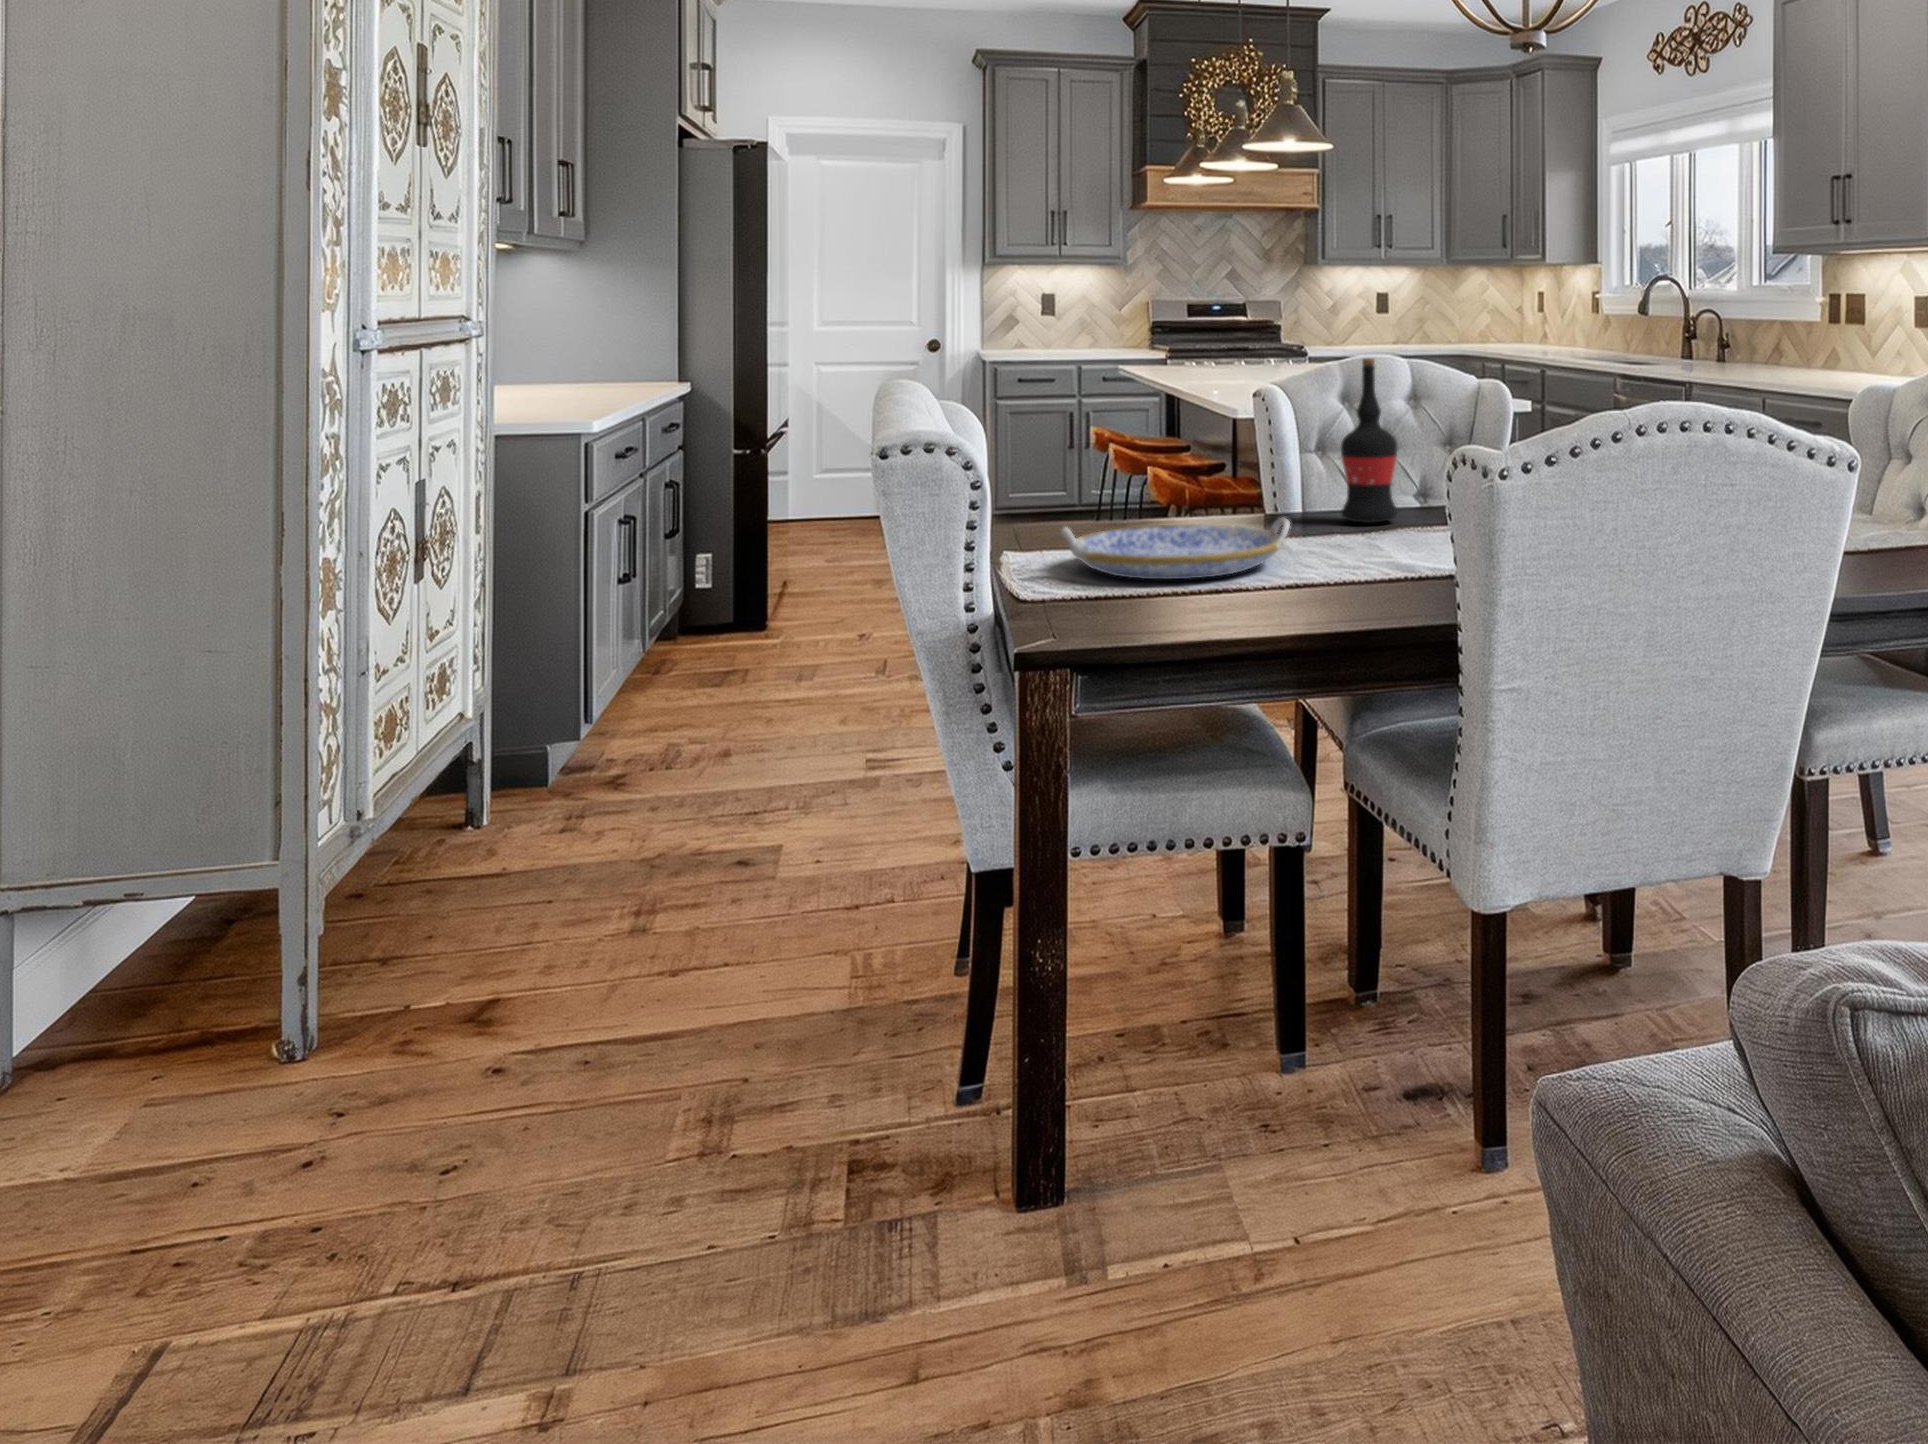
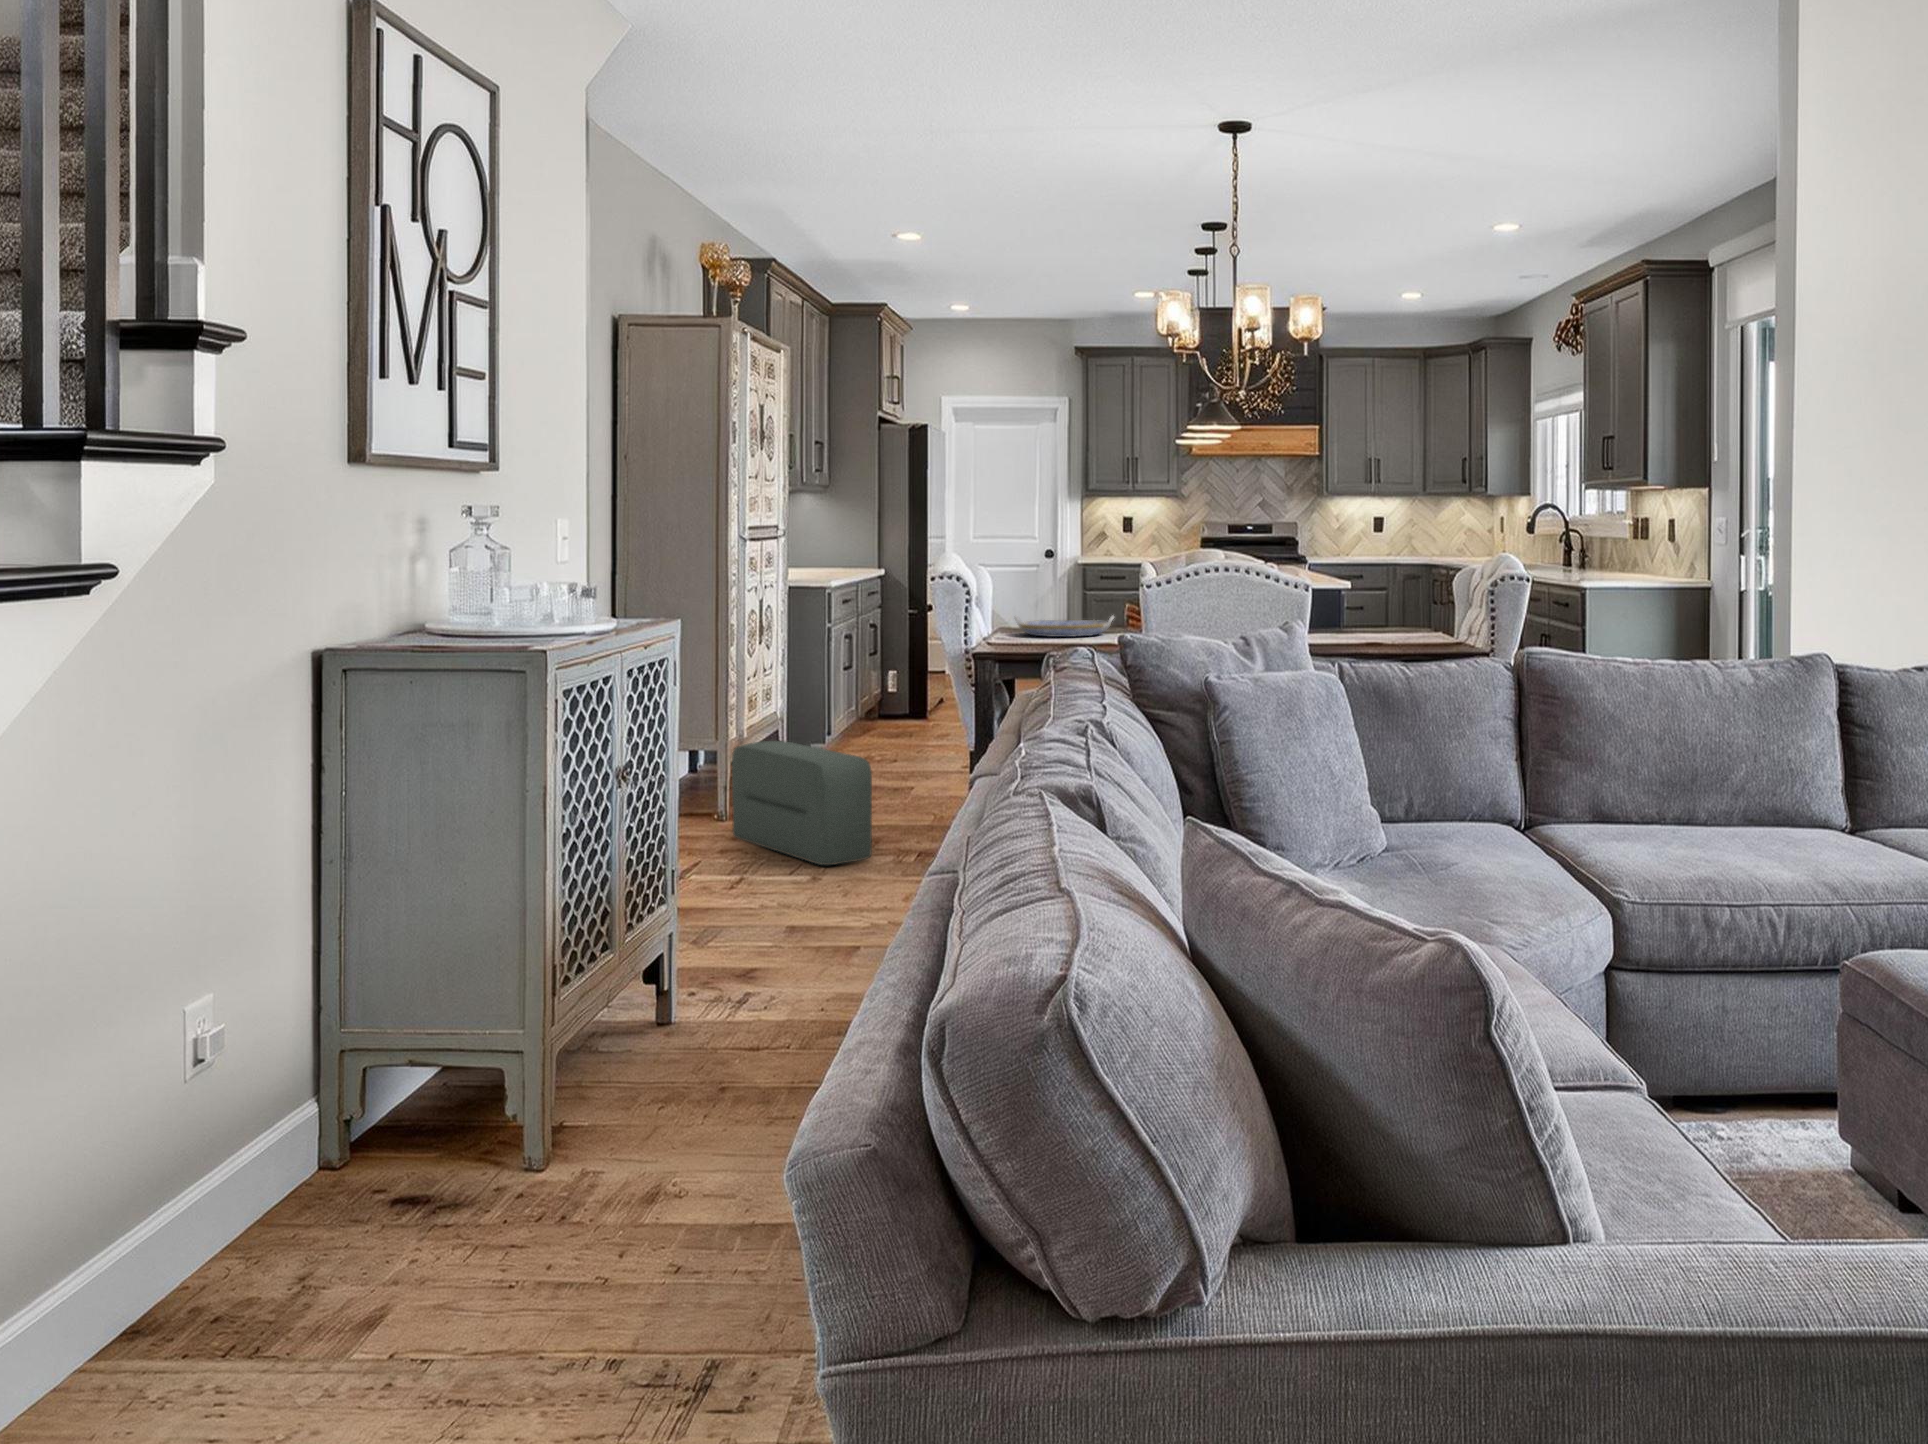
wine bottle: present [1341,358,1397,523] -> none [1166,547,1193,627]
pouf: none [309,878,725,1334] -> present [732,741,872,865]

